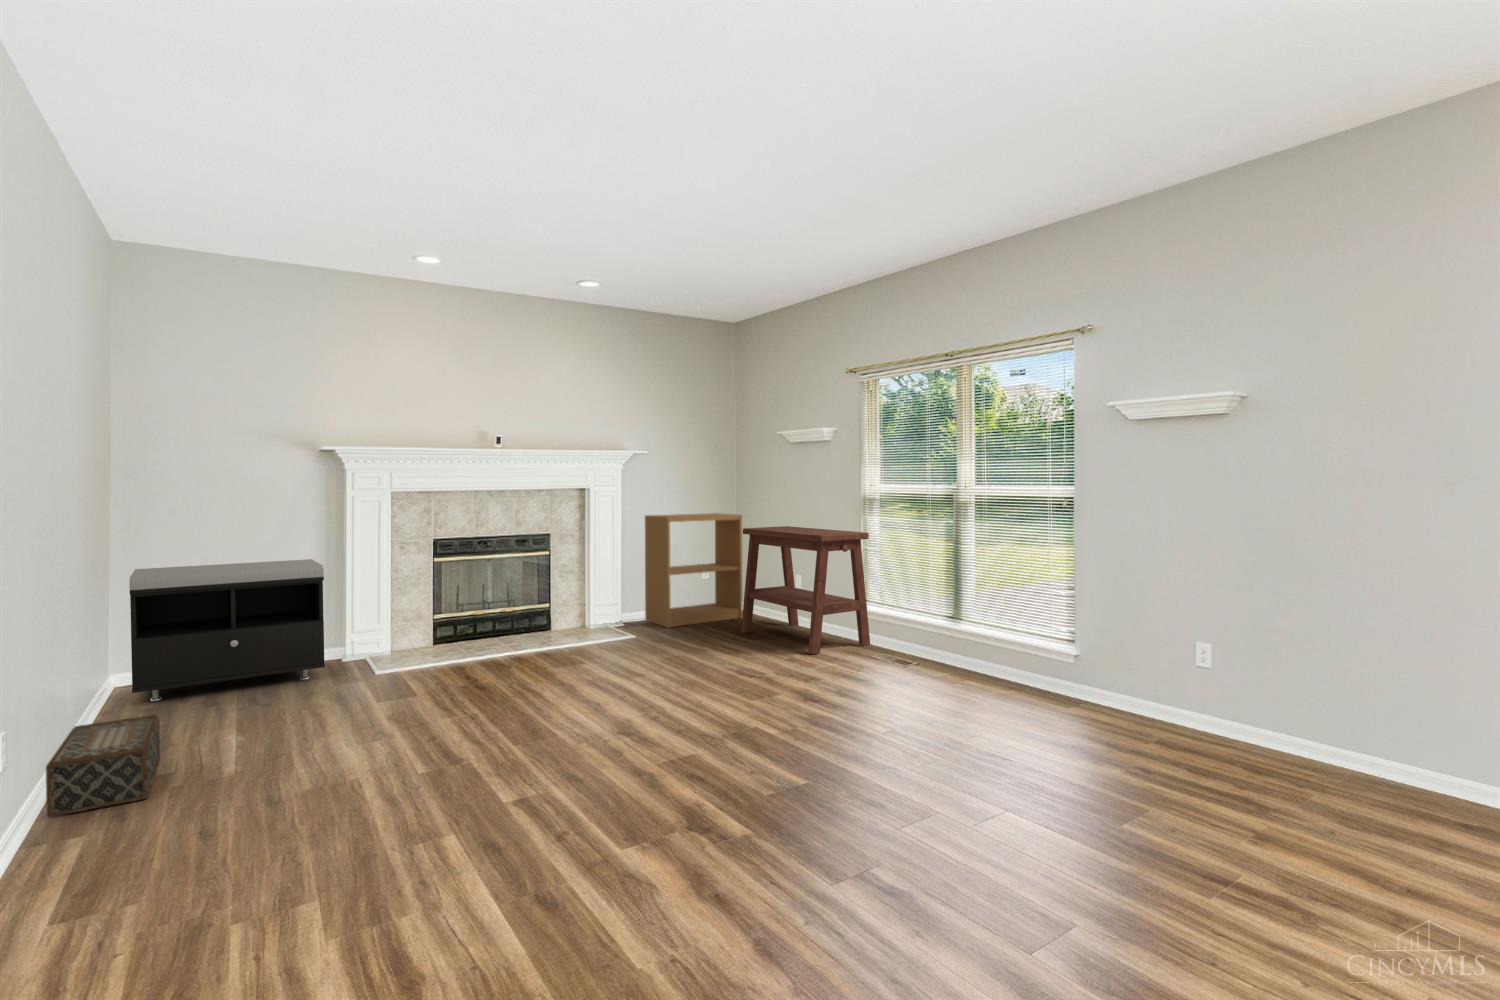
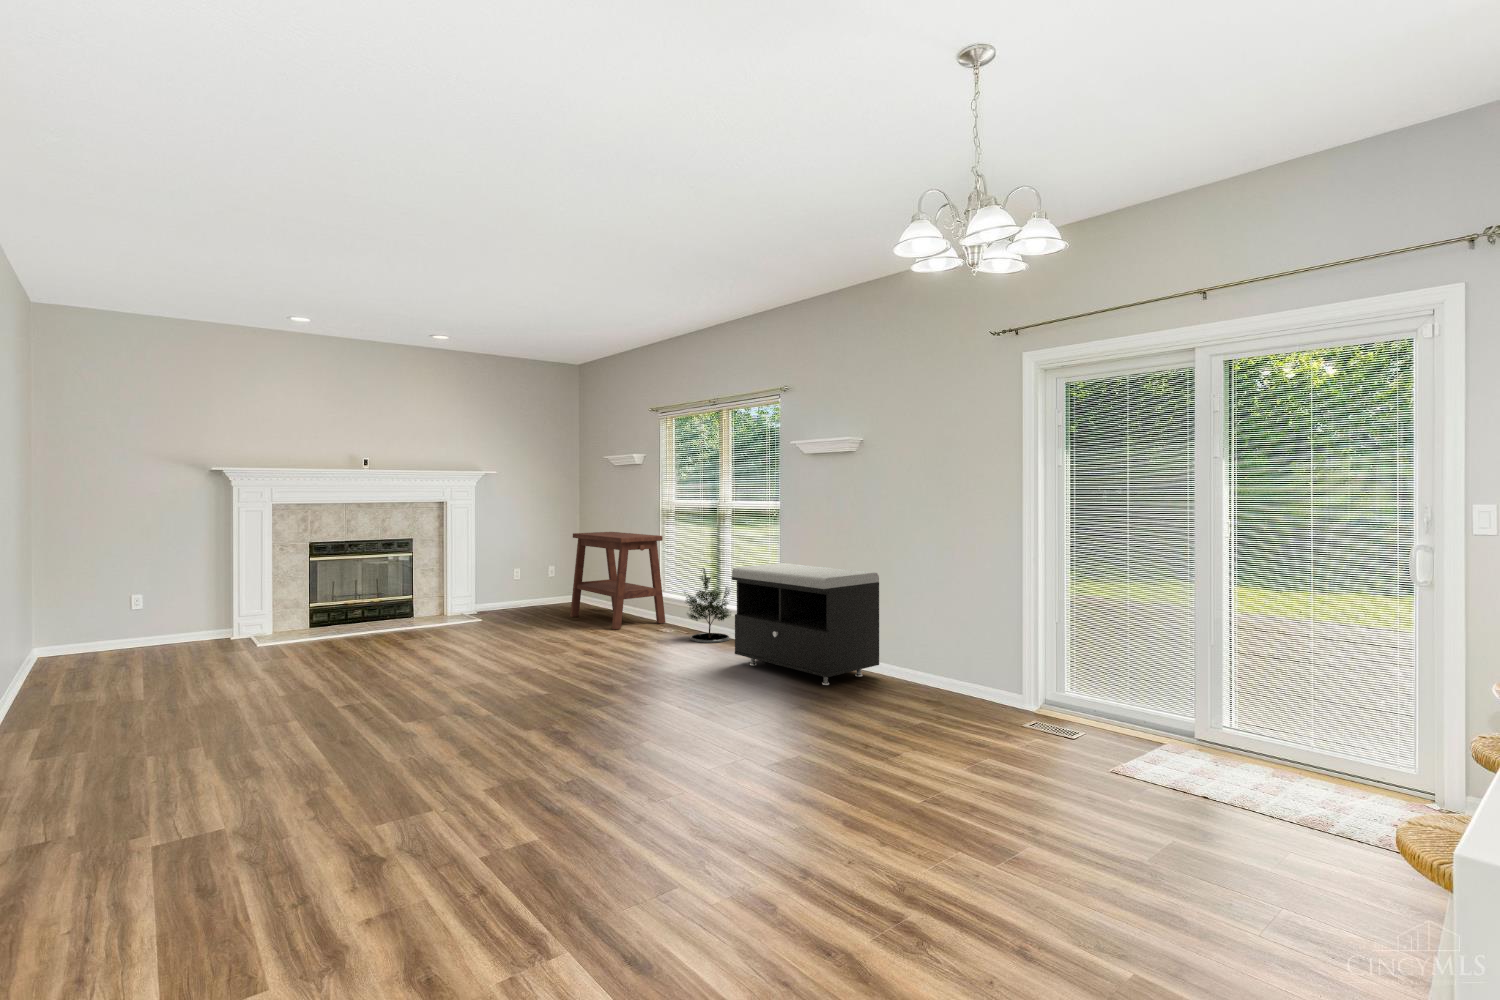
bookshelf: present [645,513,742,628] -> none [497,522,579,614]
storage bench: present [129,559,325,701] -> present [732,563,879,685]
potted tree: none [917,576,987,680] -> present [684,568,731,643]
woven basket: present [46,715,160,818] -> none [6,666,84,727]

